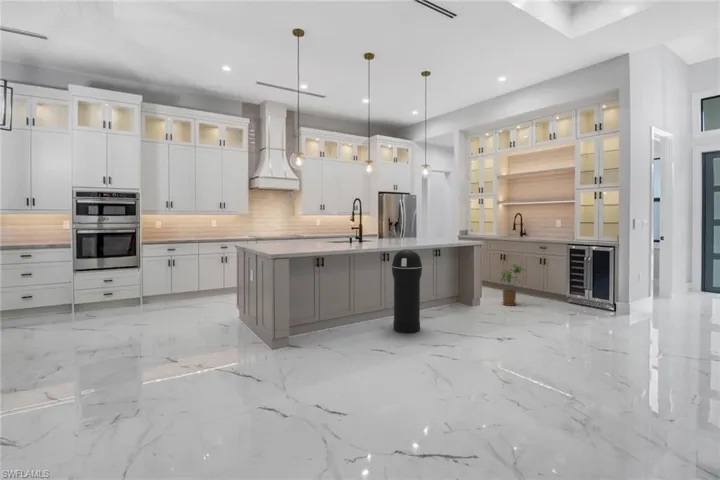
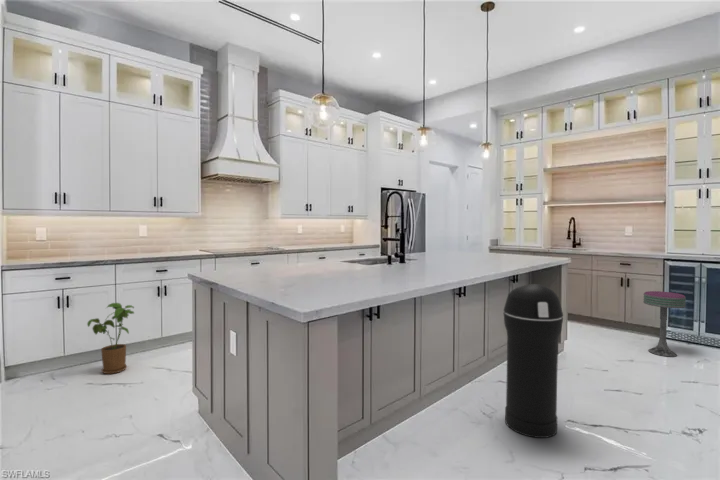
house plant: present [501,264,525,306] -> present [87,303,134,374]
bar stool: none [537,265,564,310] -> present [643,291,686,357]

